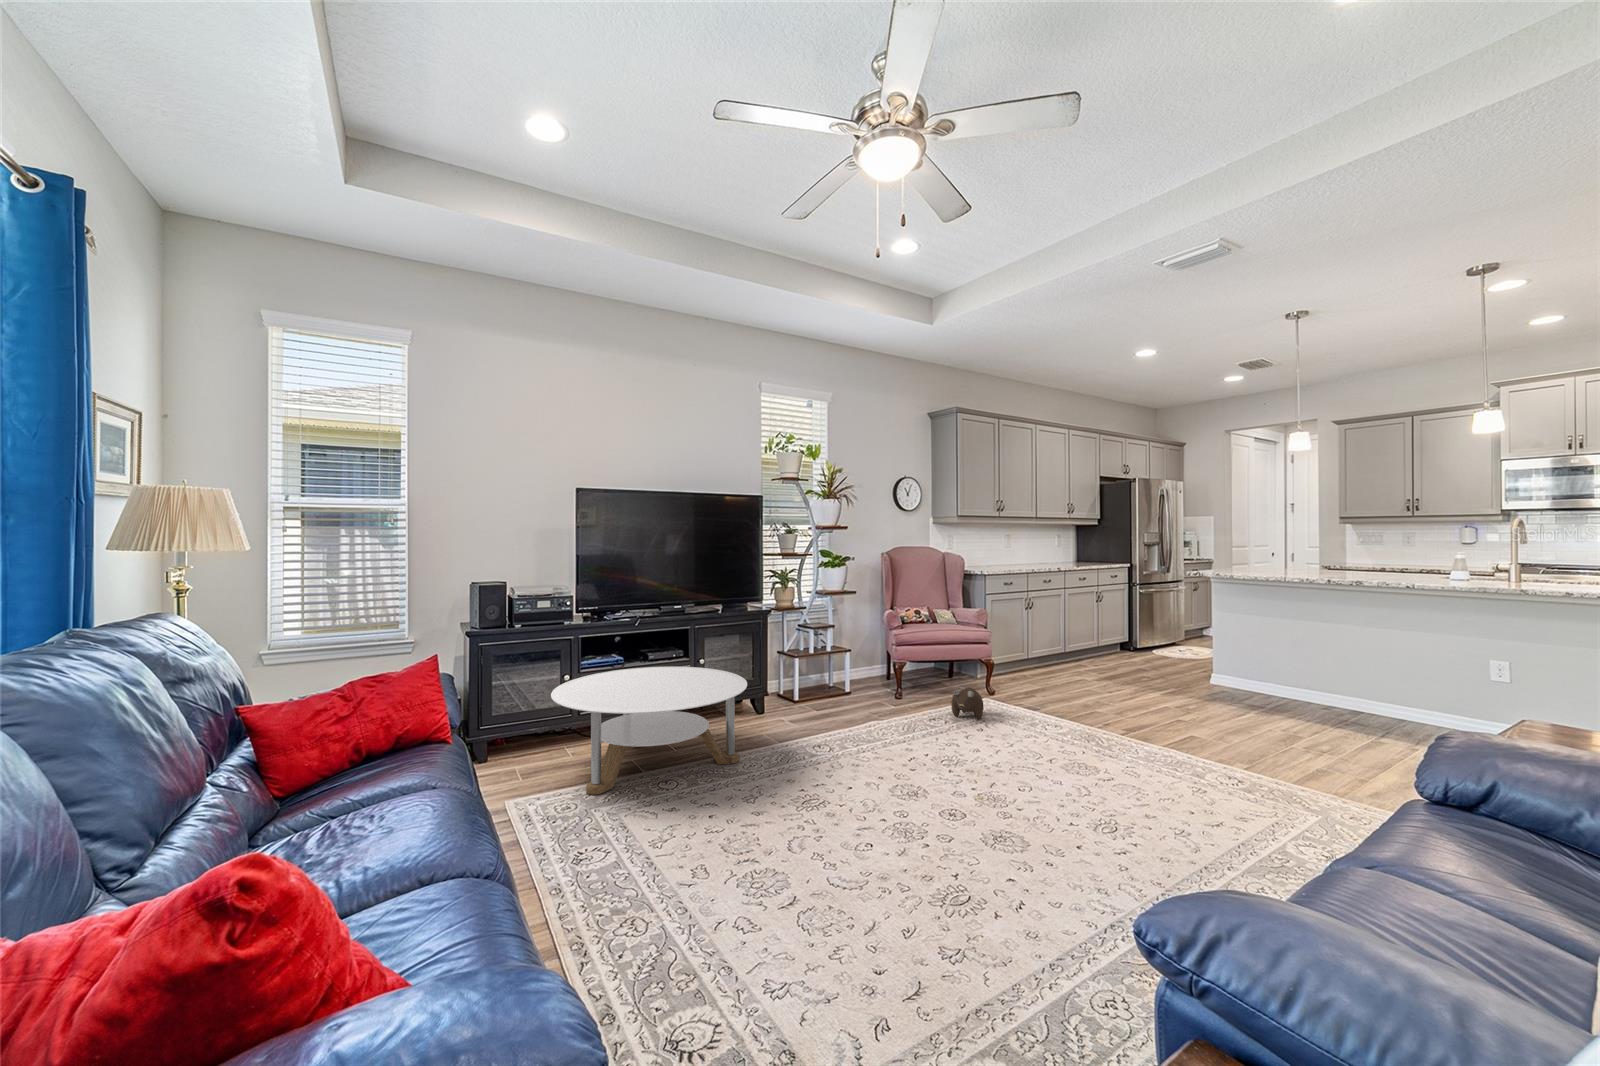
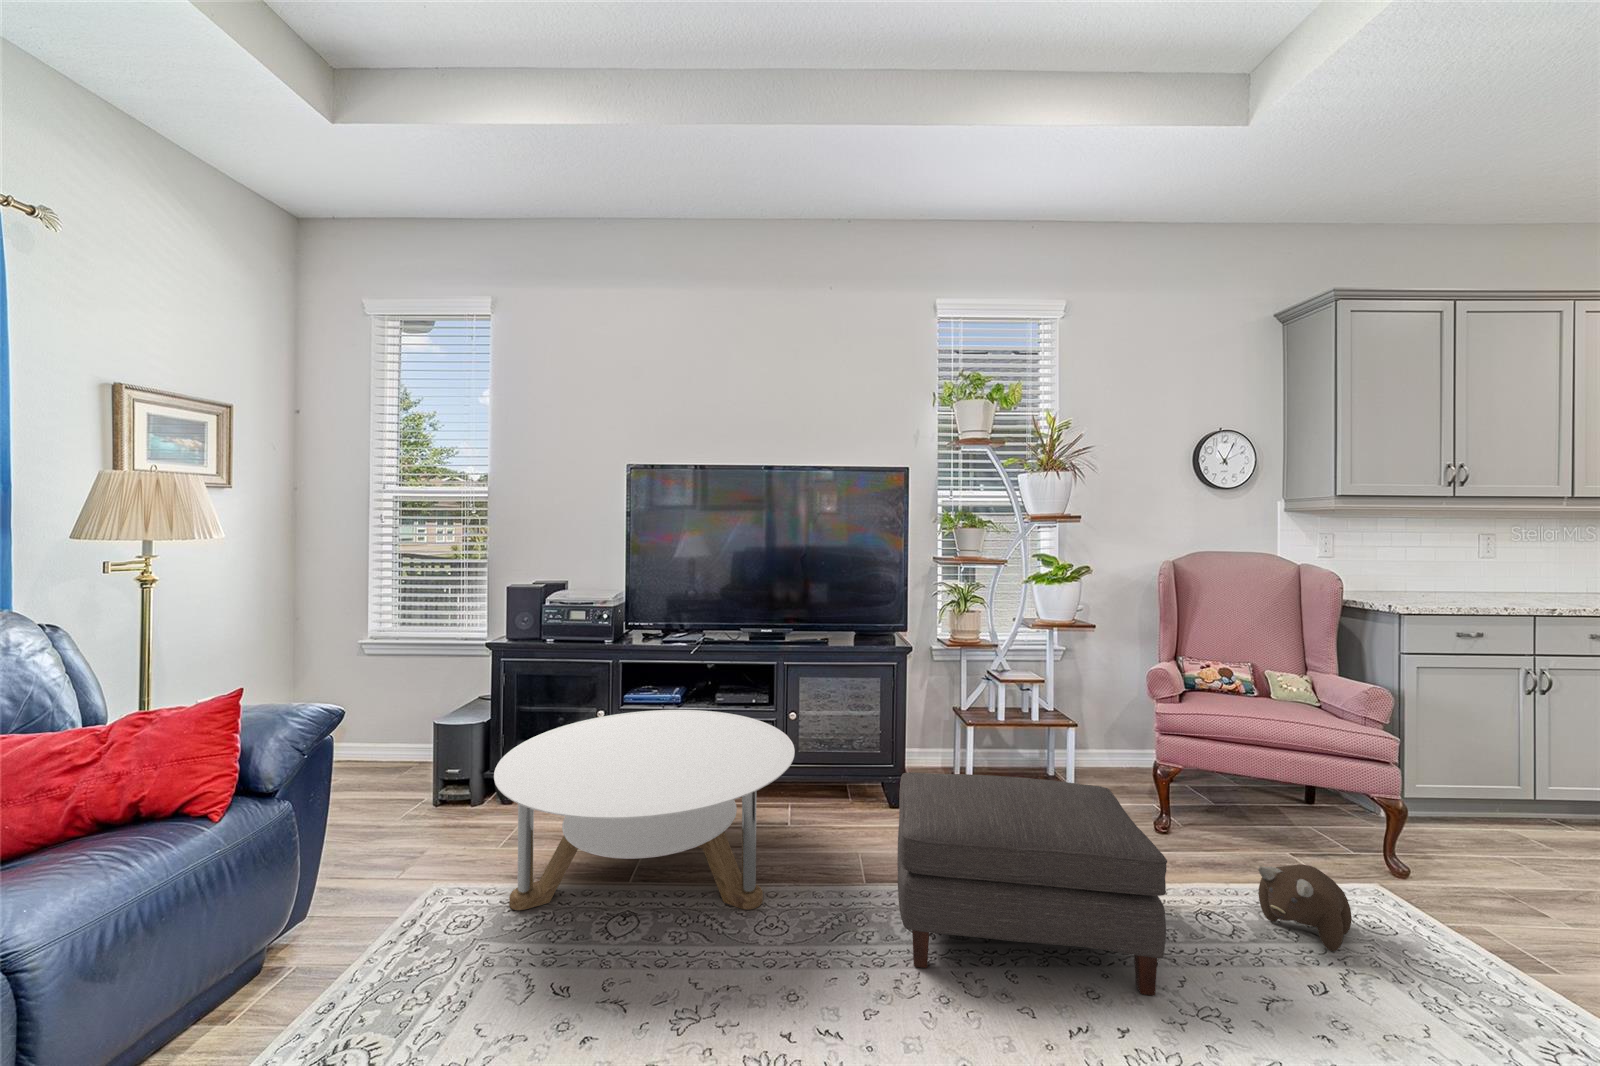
ottoman: none [796,668,933,759] -> present [897,772,1167,996]

